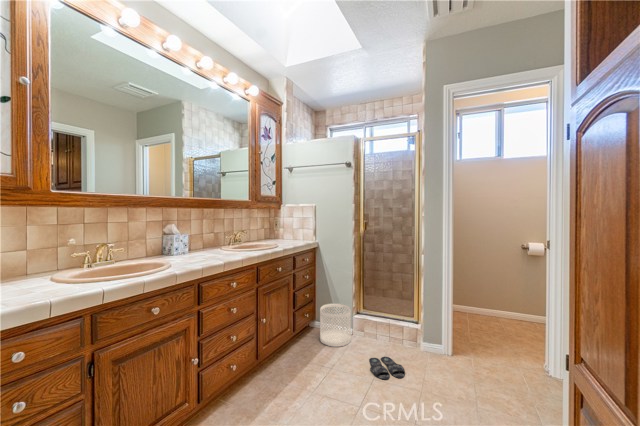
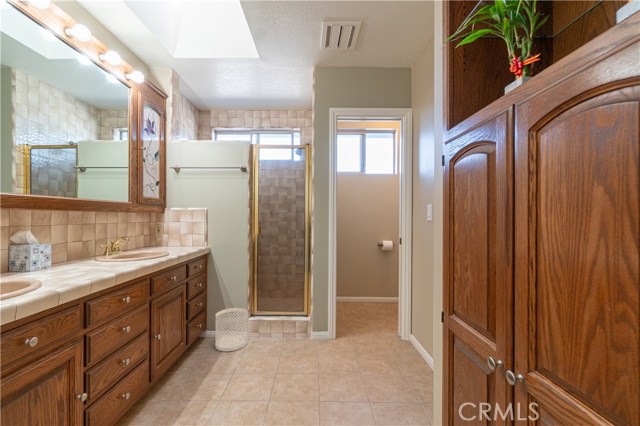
slippers: present [369,357,405,380] -> none [269,348,303,368]

